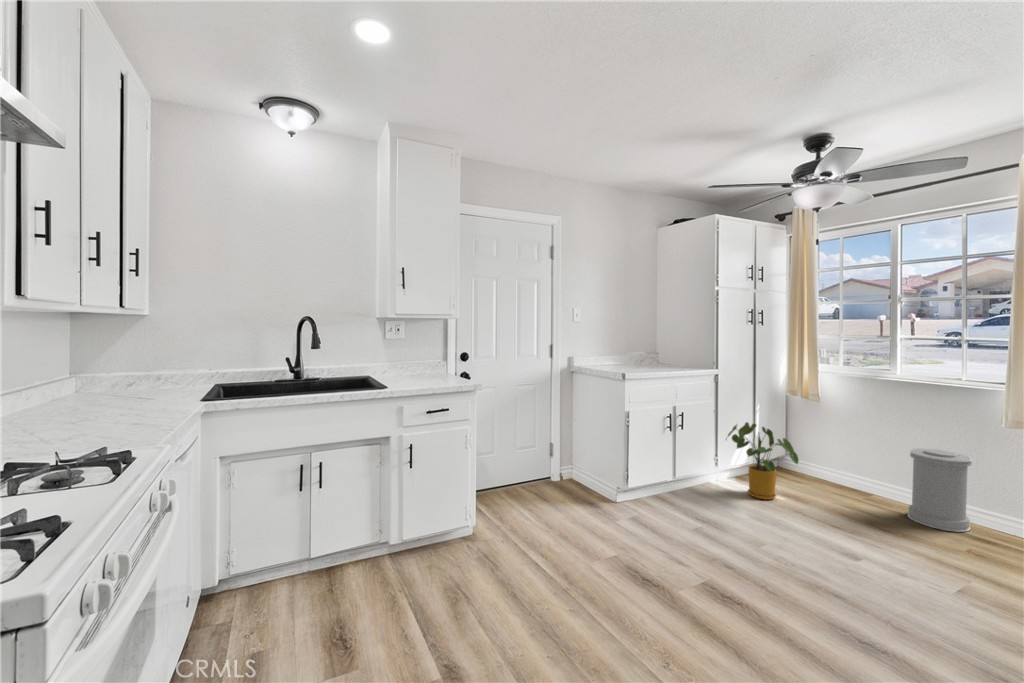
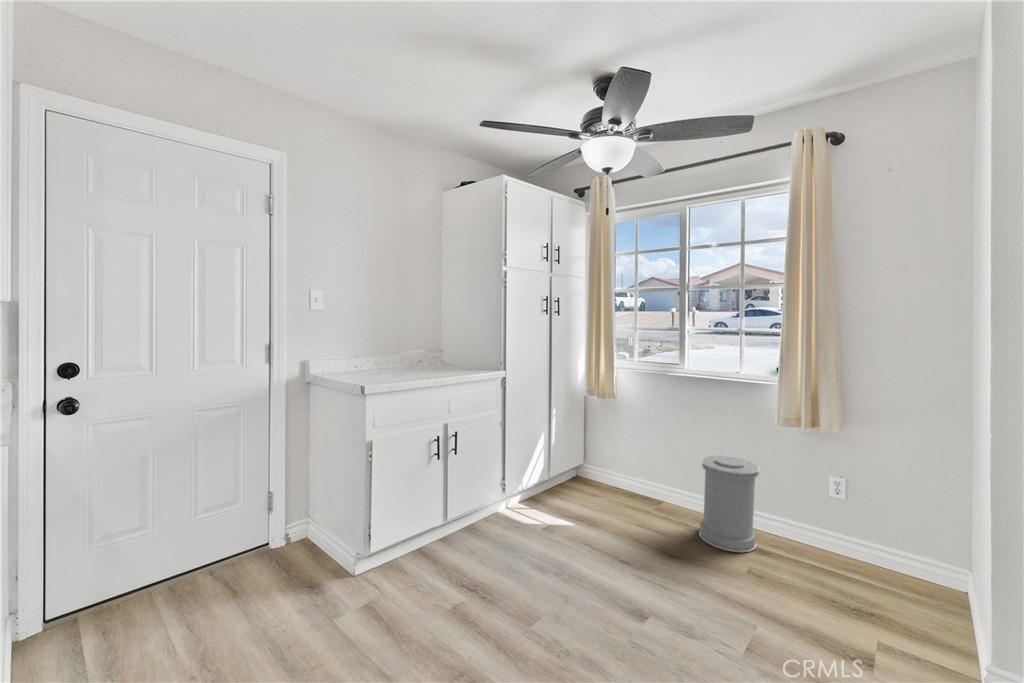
house plant: present [728,422,799,500] -> none [513,435,592,535]

